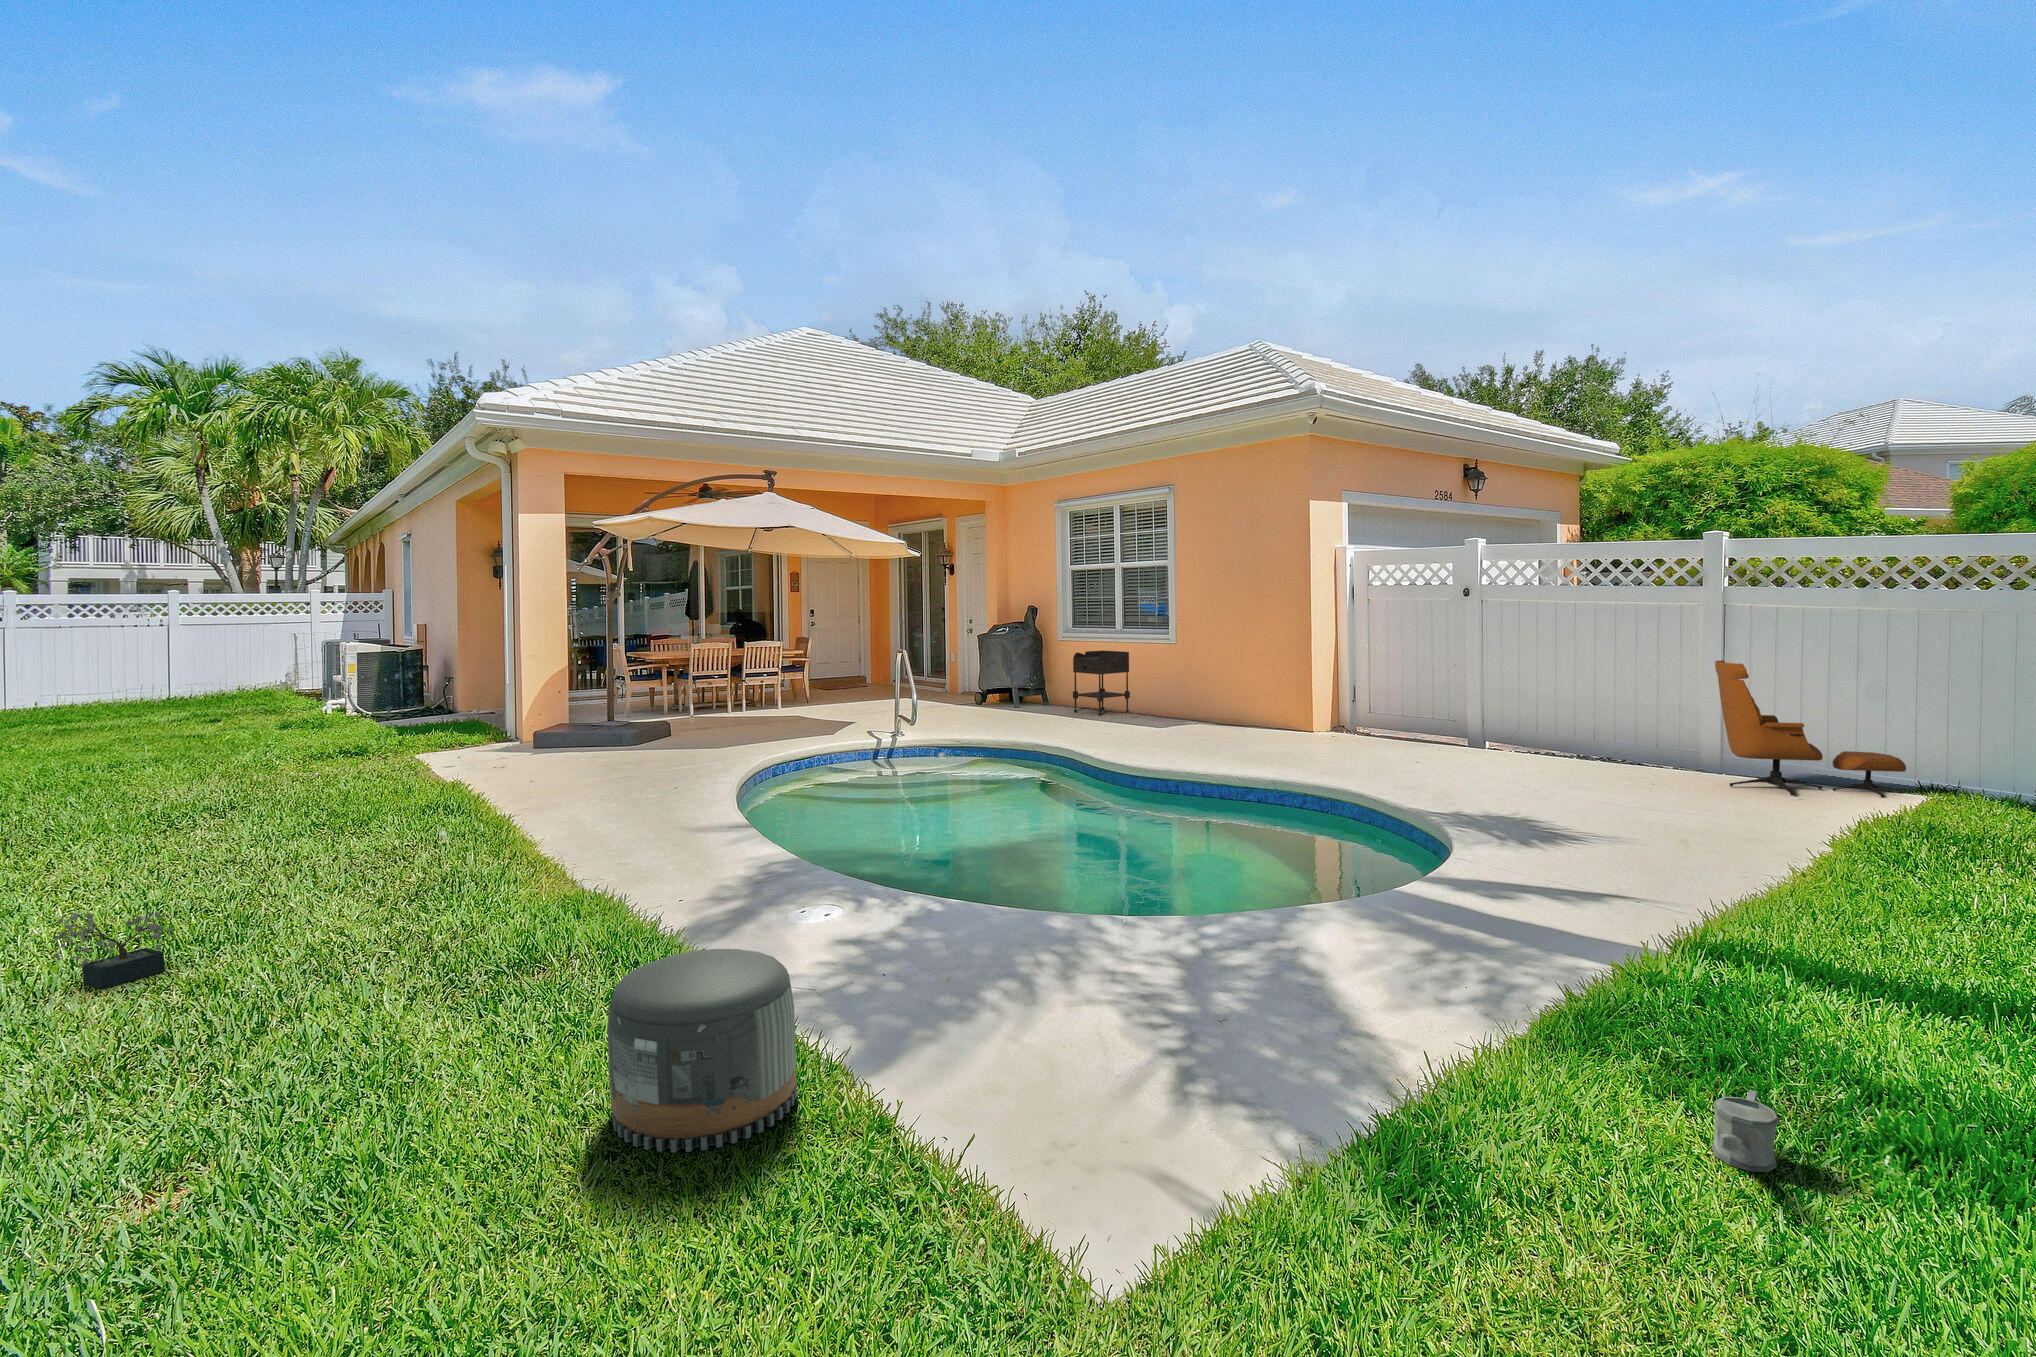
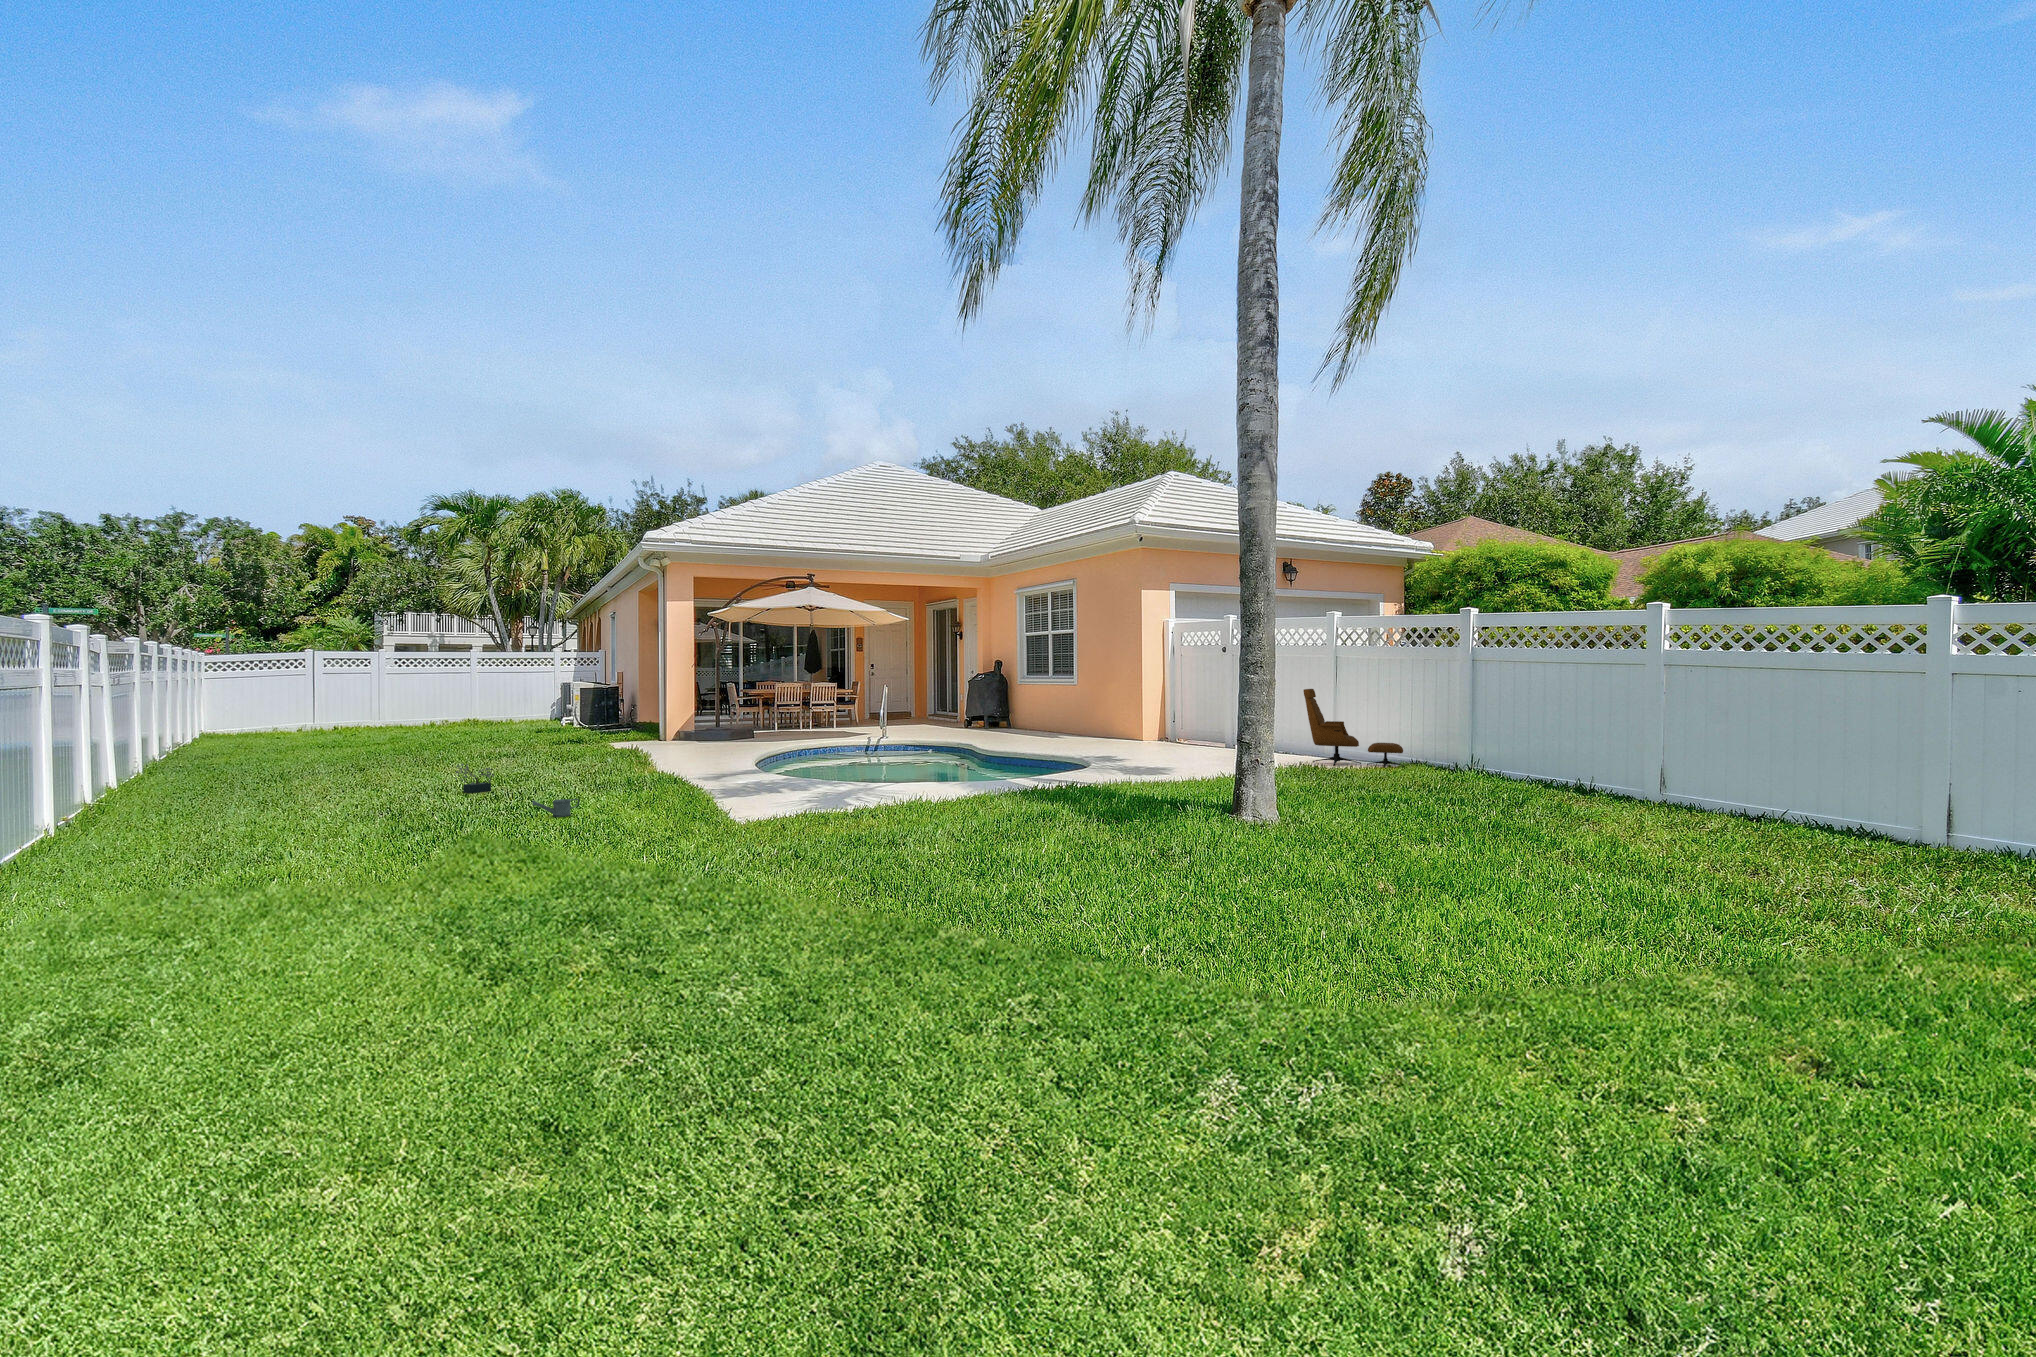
side table: present [1073,650,1130,715] -> none [1017,690,1054,733]
pouf: present [607,949,797,1152] -> none [631,763,695,817]
watering can: present [1712,1090,1779,1172] -> present [532,799,579,817]

